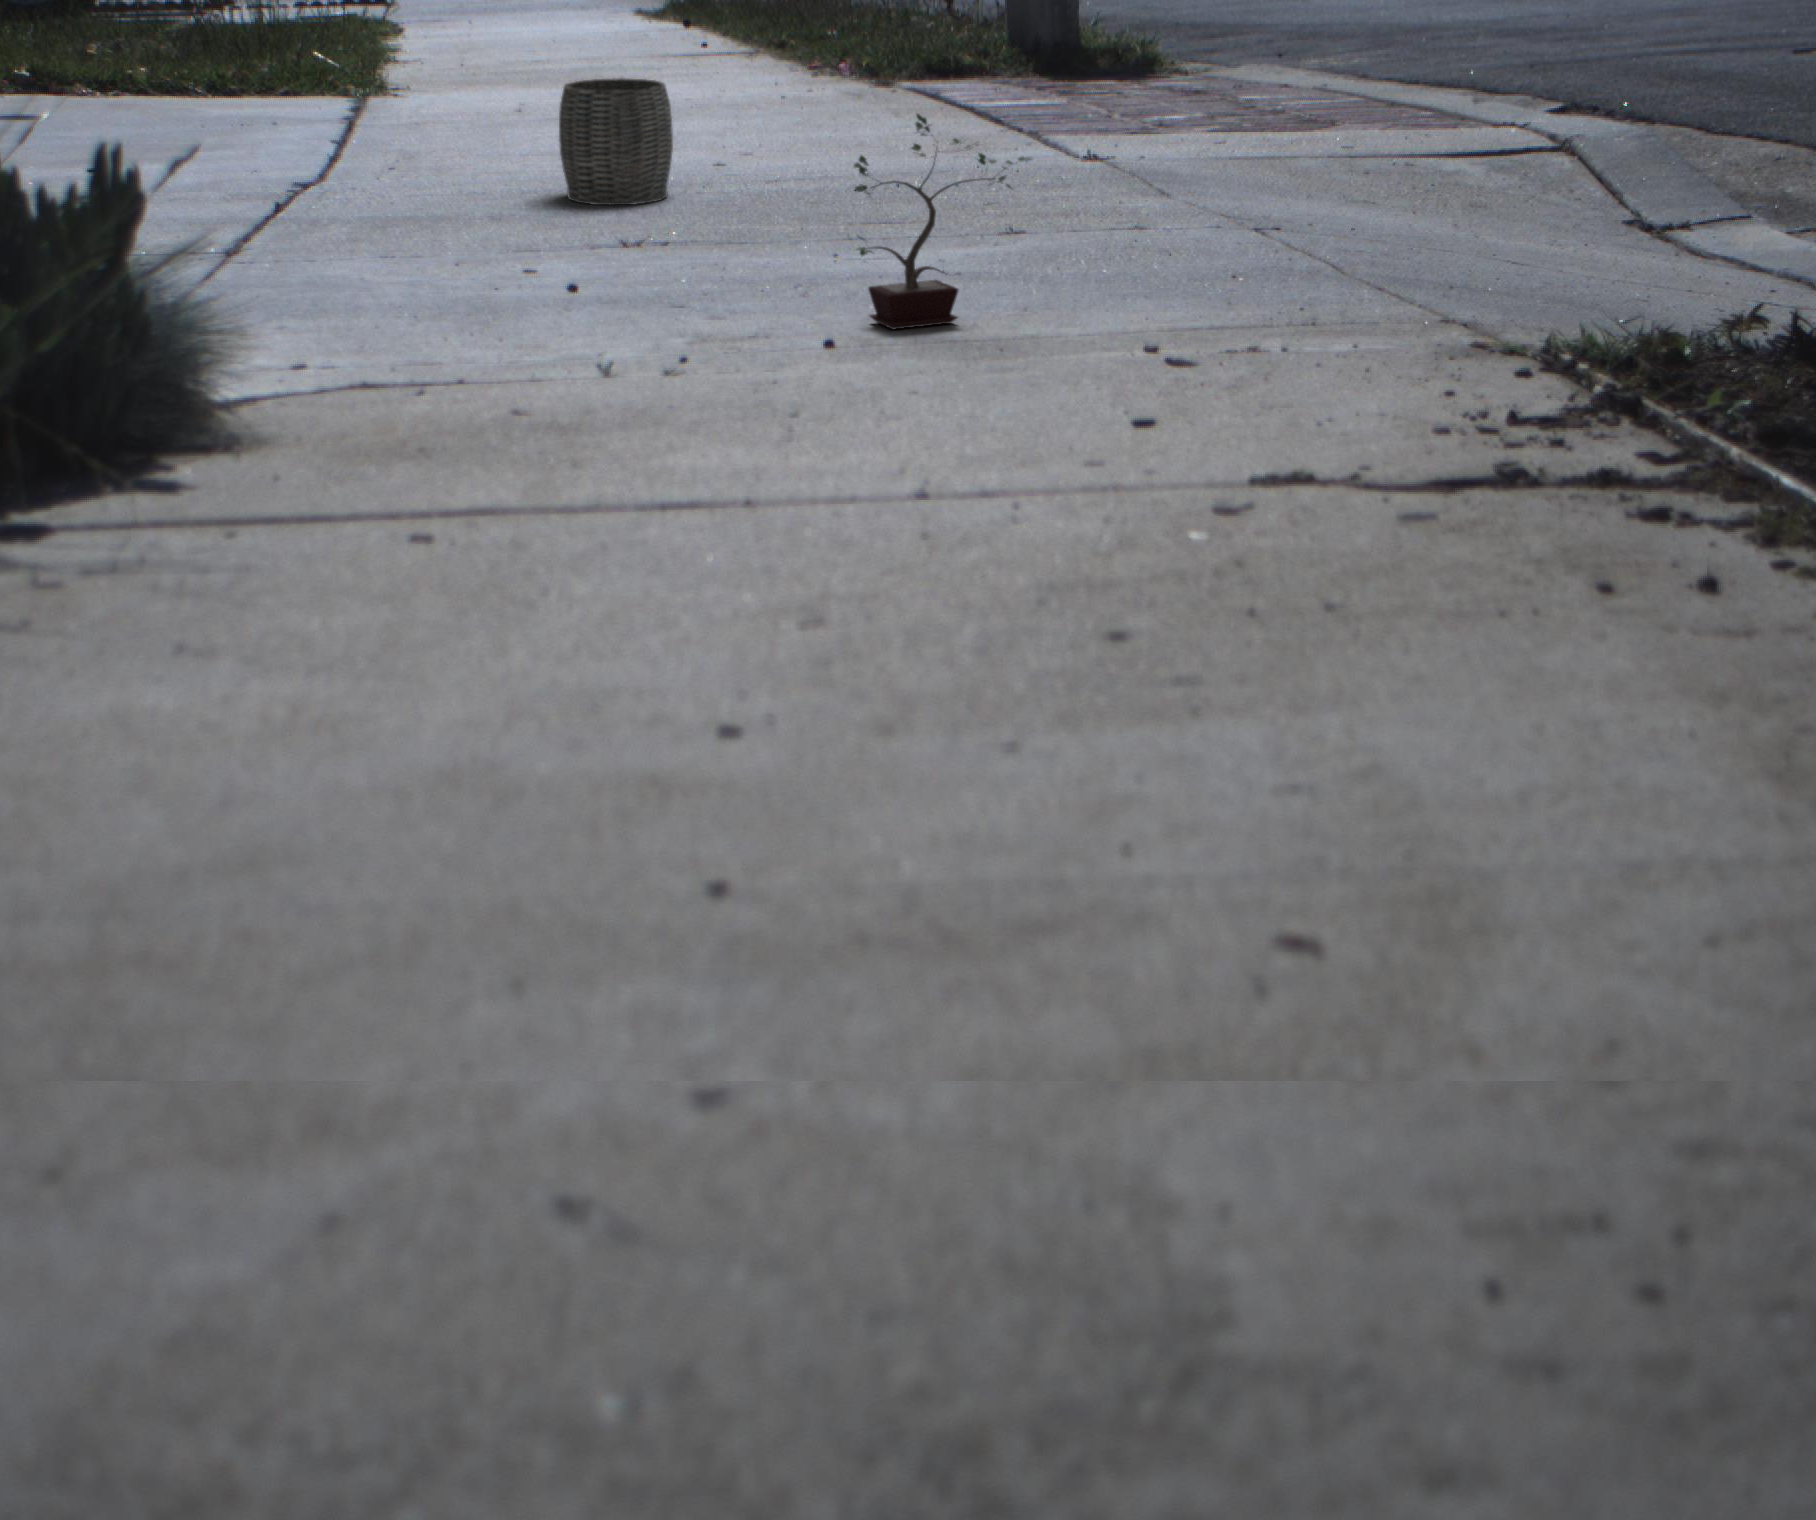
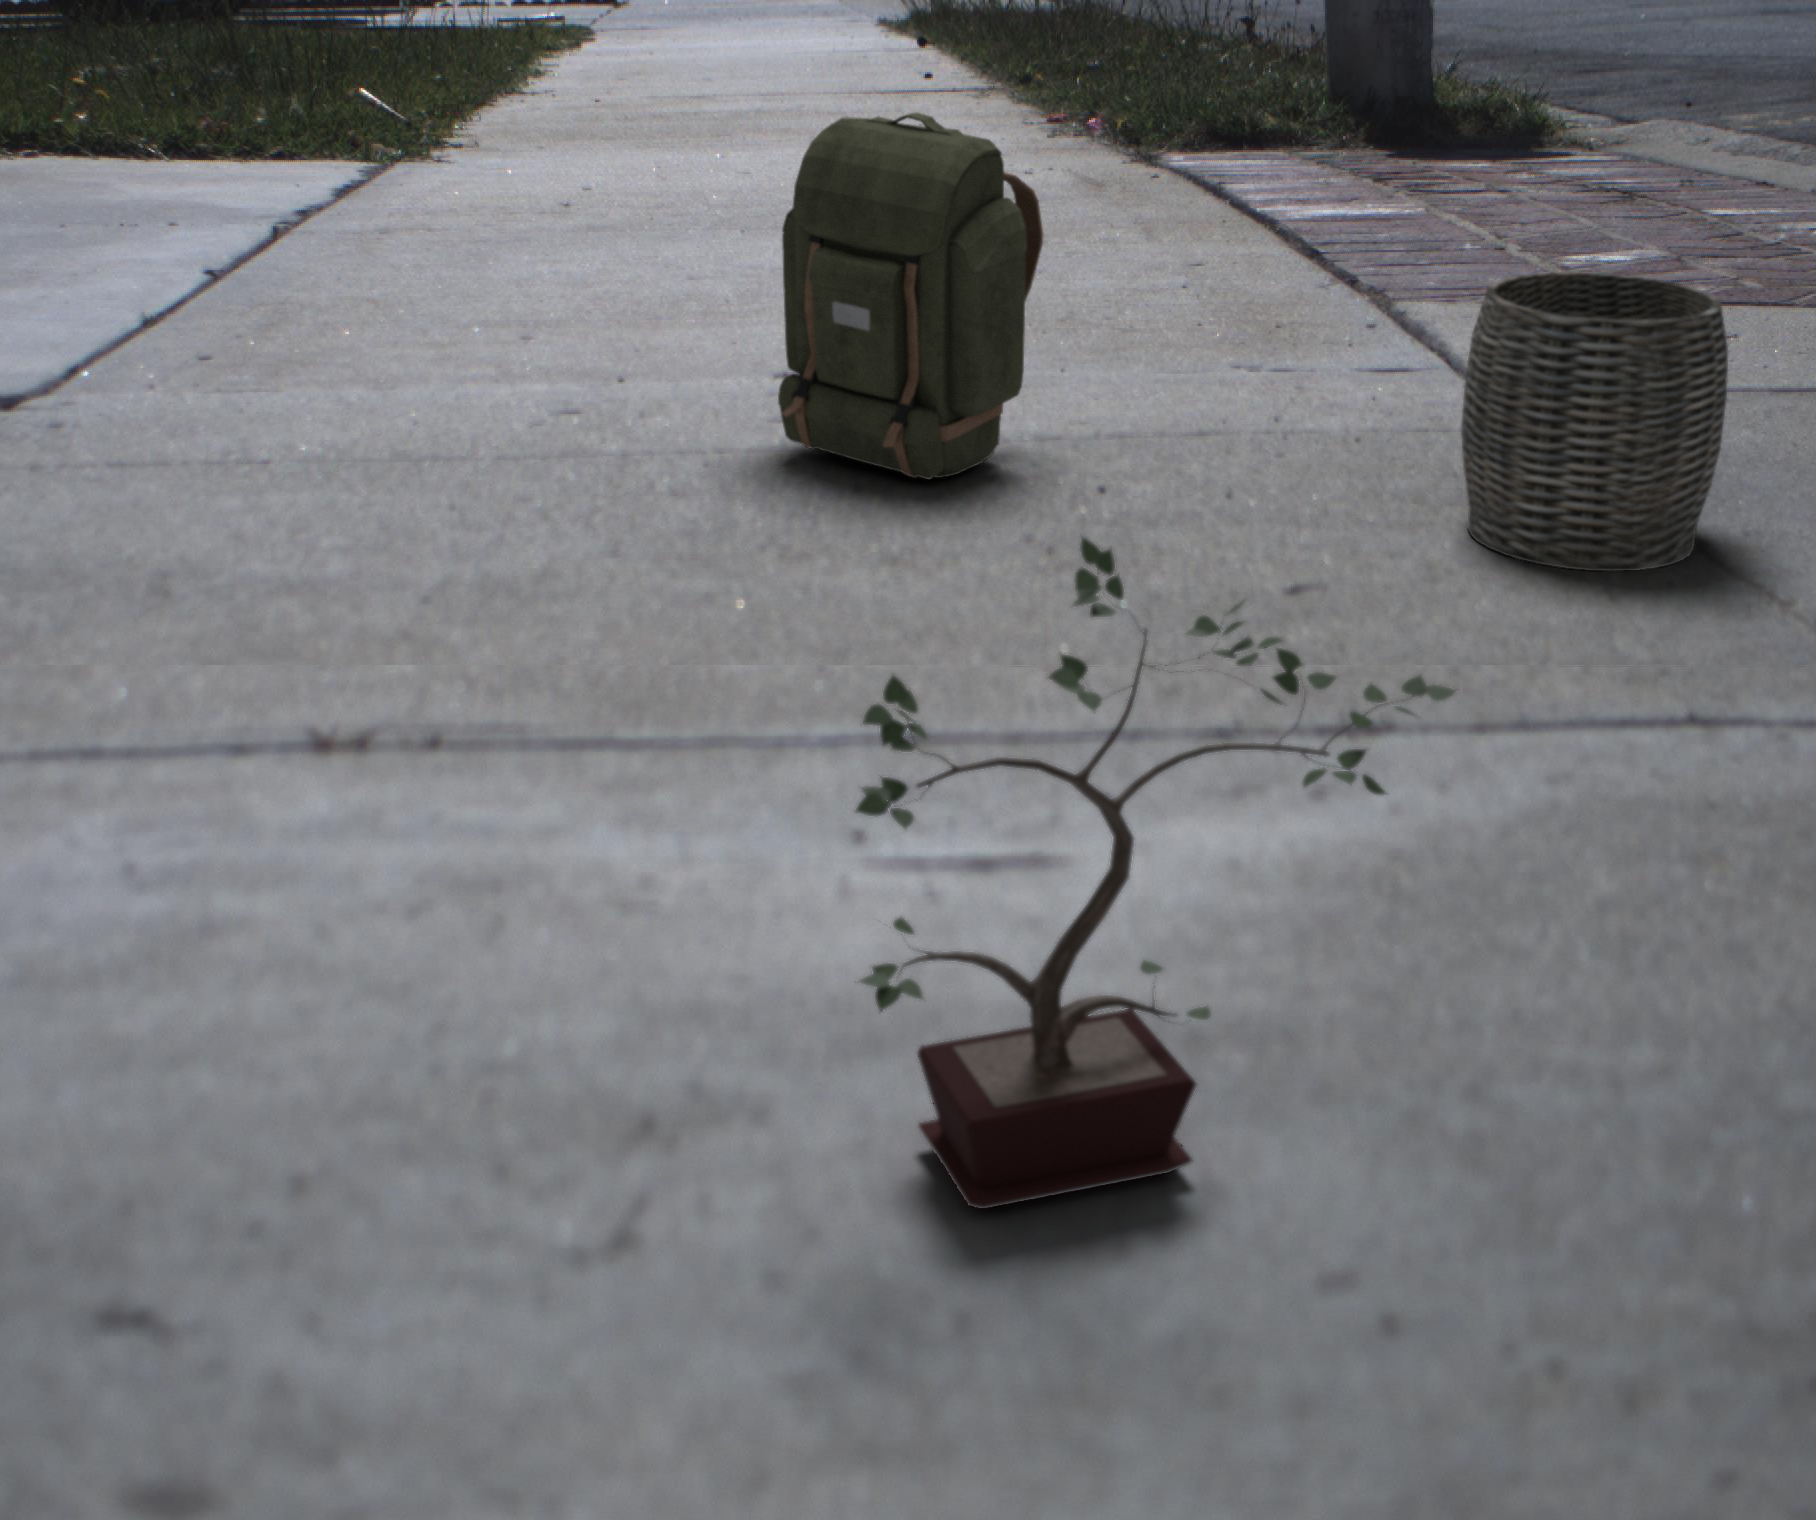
backpack: none [729,17,858,198] -> present [778,113,1043,479]
woven basket: present [559,78,673,205] -> present [1461,273,1728,571]

